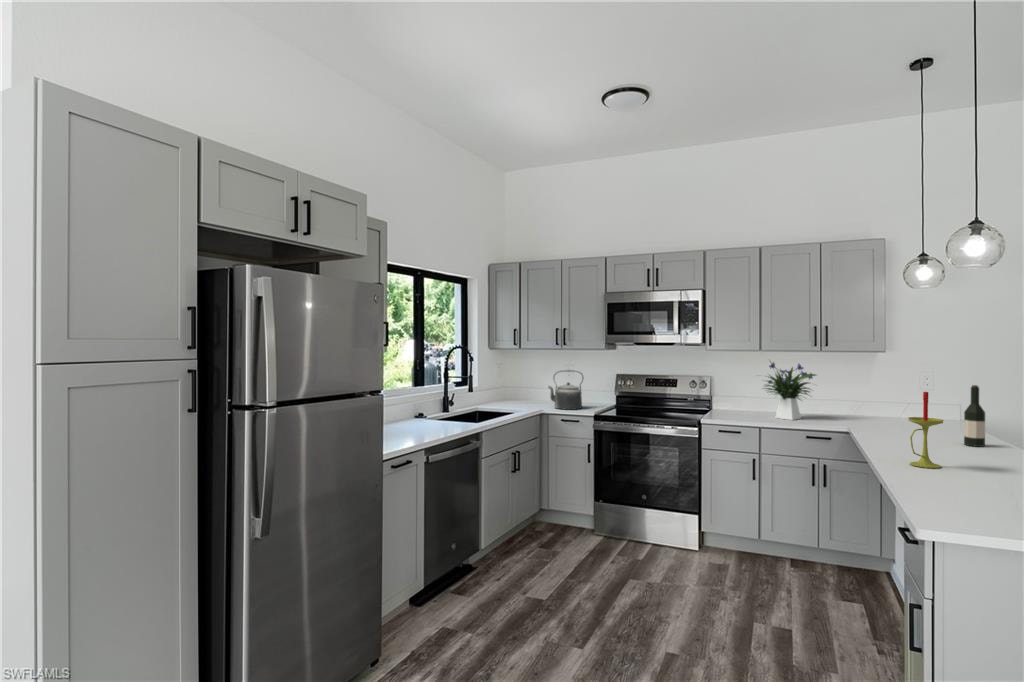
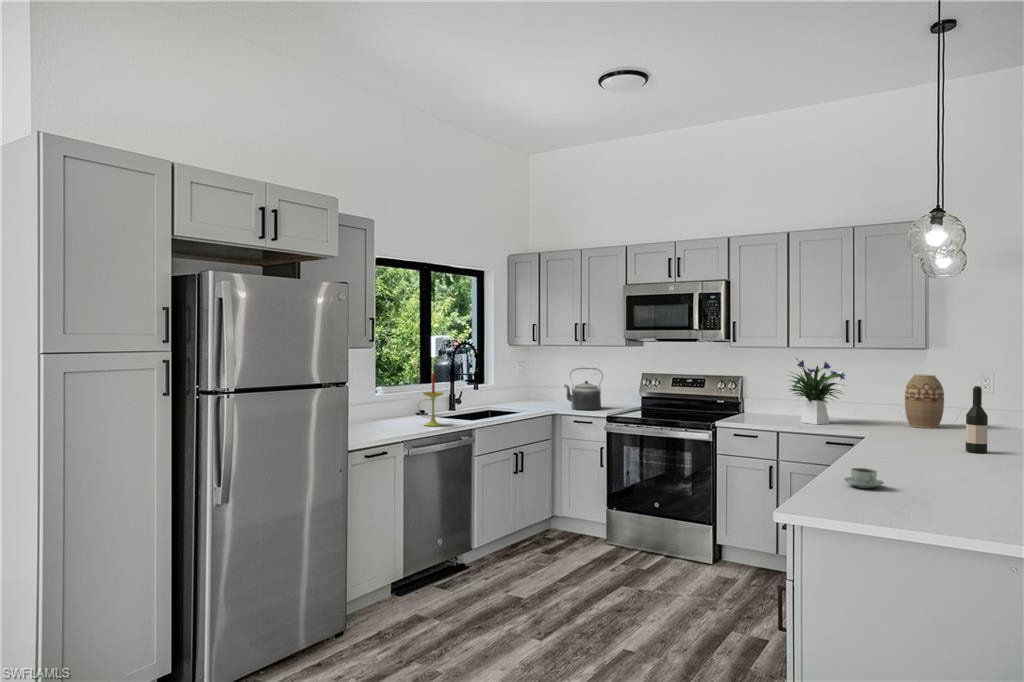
vase: none [865,374,901,421] -> present [905,375,944,428]
candle: present [908,392,944,468] -> present [418,374,443,426]
coffee cup: none [932,471,978,493] -> present [844,468,884,488]

